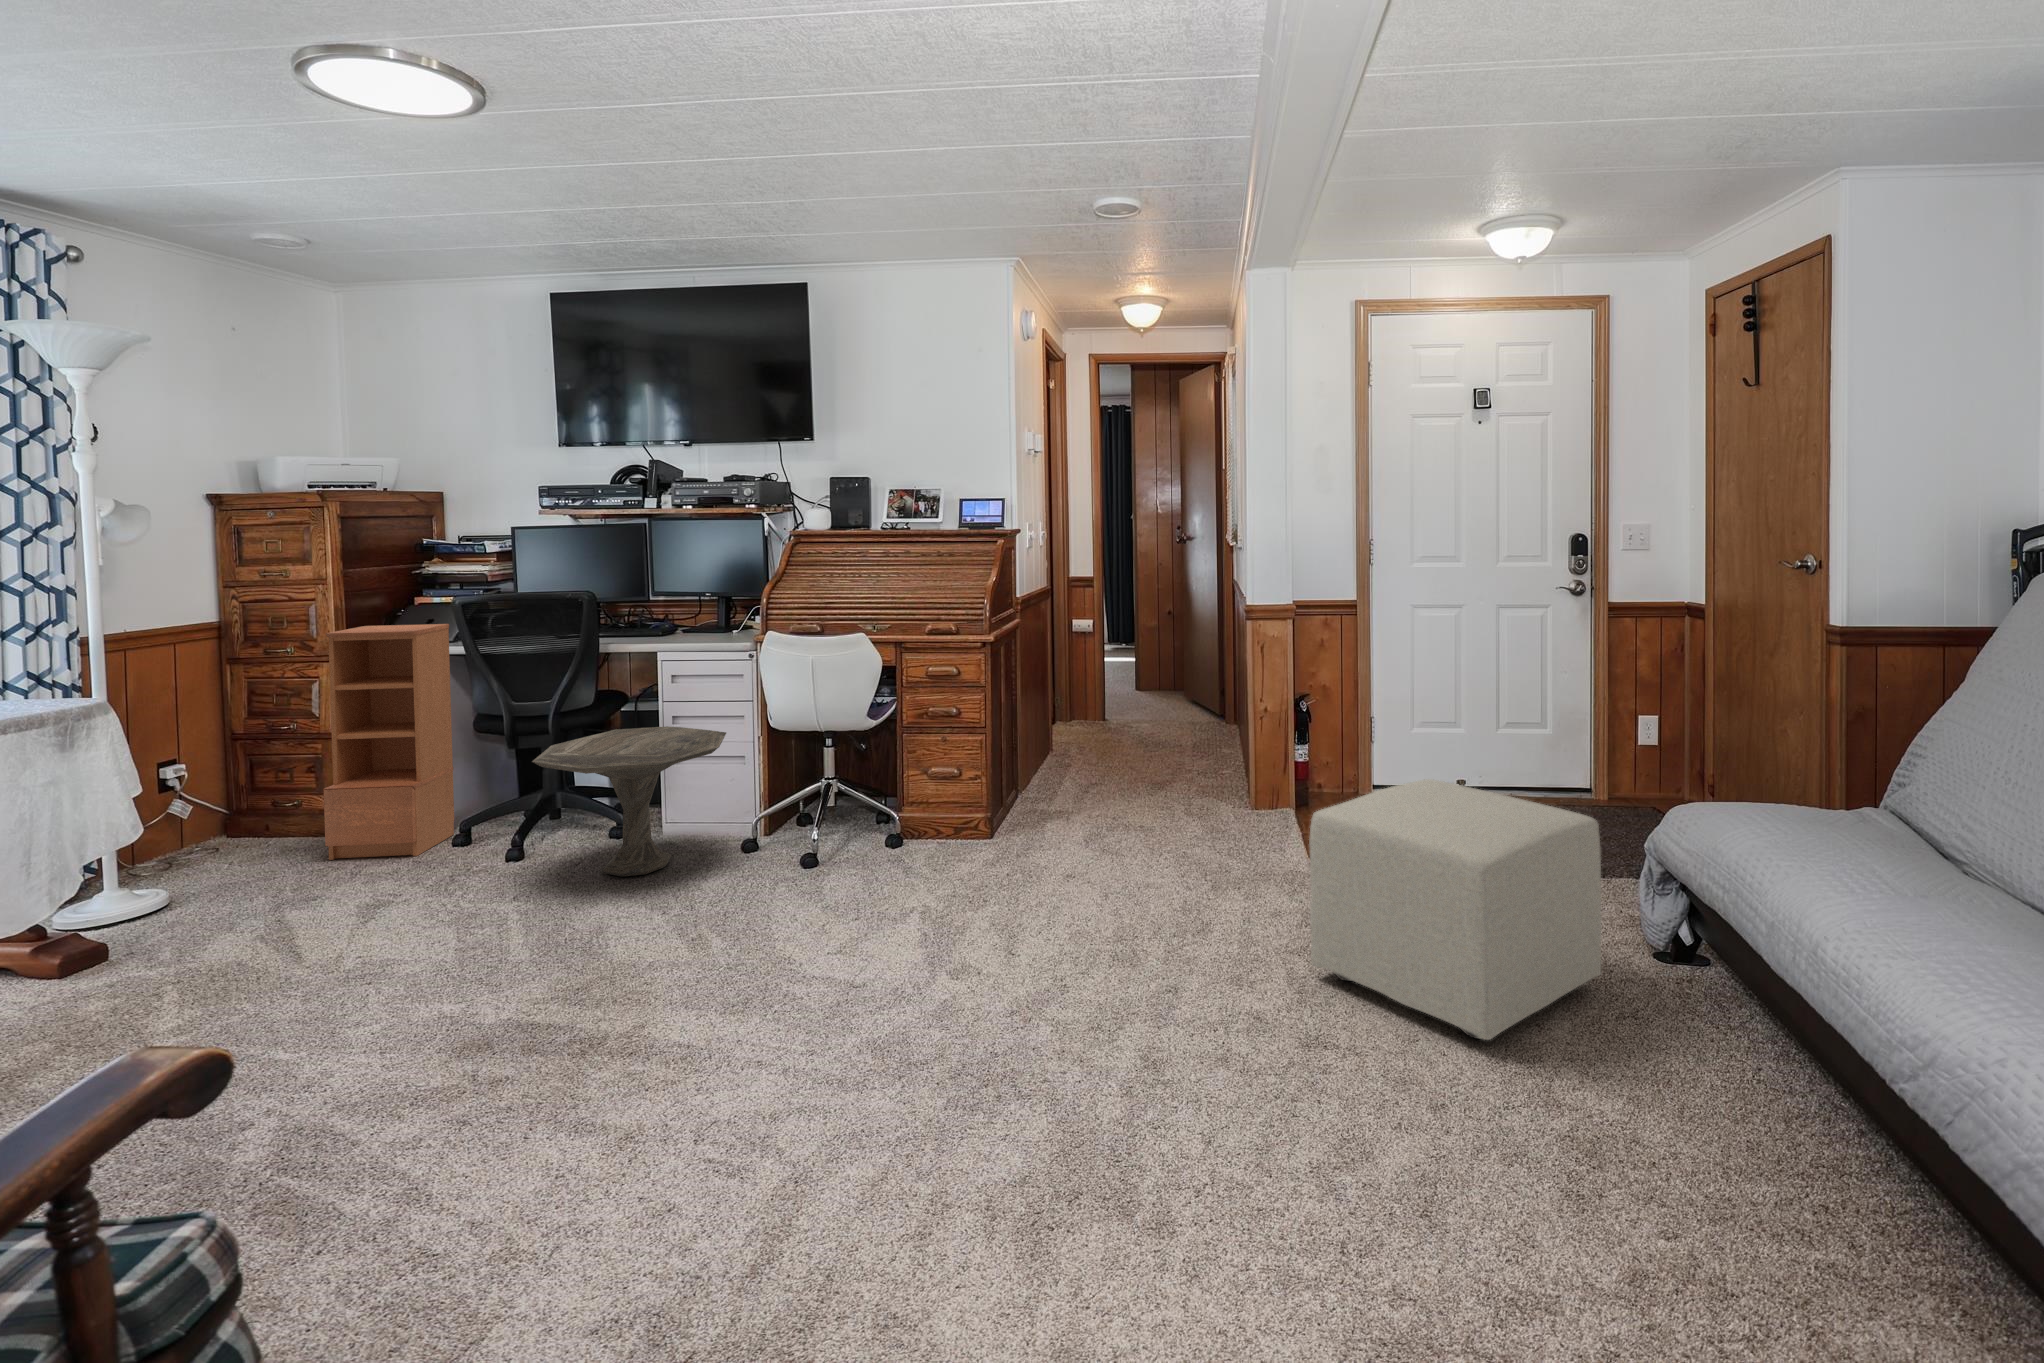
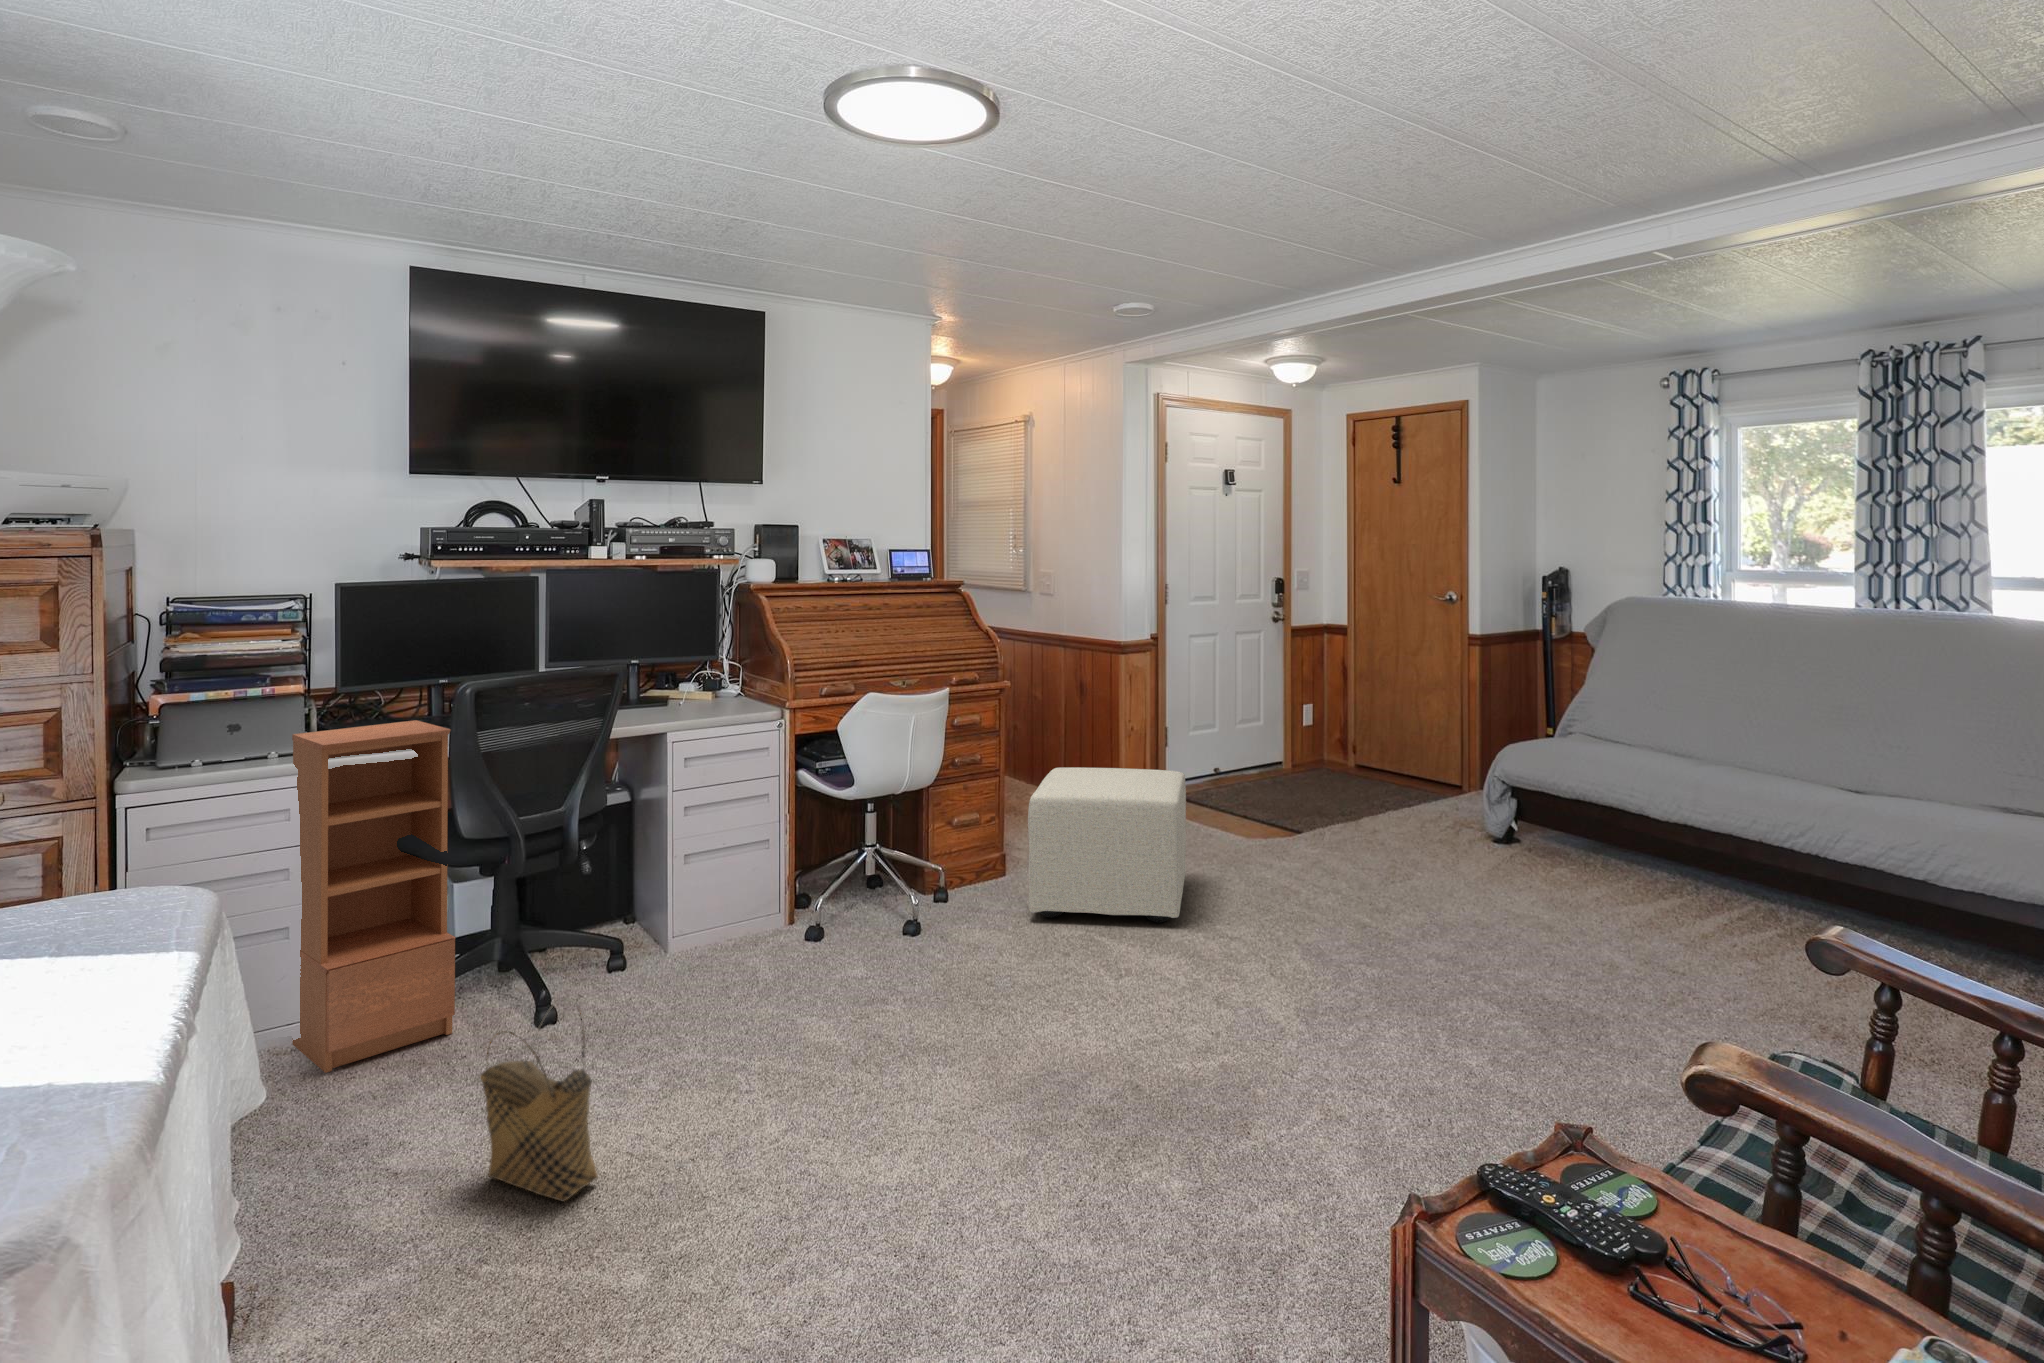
side table: present [532,726,726,877] -> none [681,804,878,976]
ottoman: present [1309,779,1601,1040] -> present [1028,767,1186,923]
woven basket: none [106,835,196,984] -> present [480,999,598,1201]

